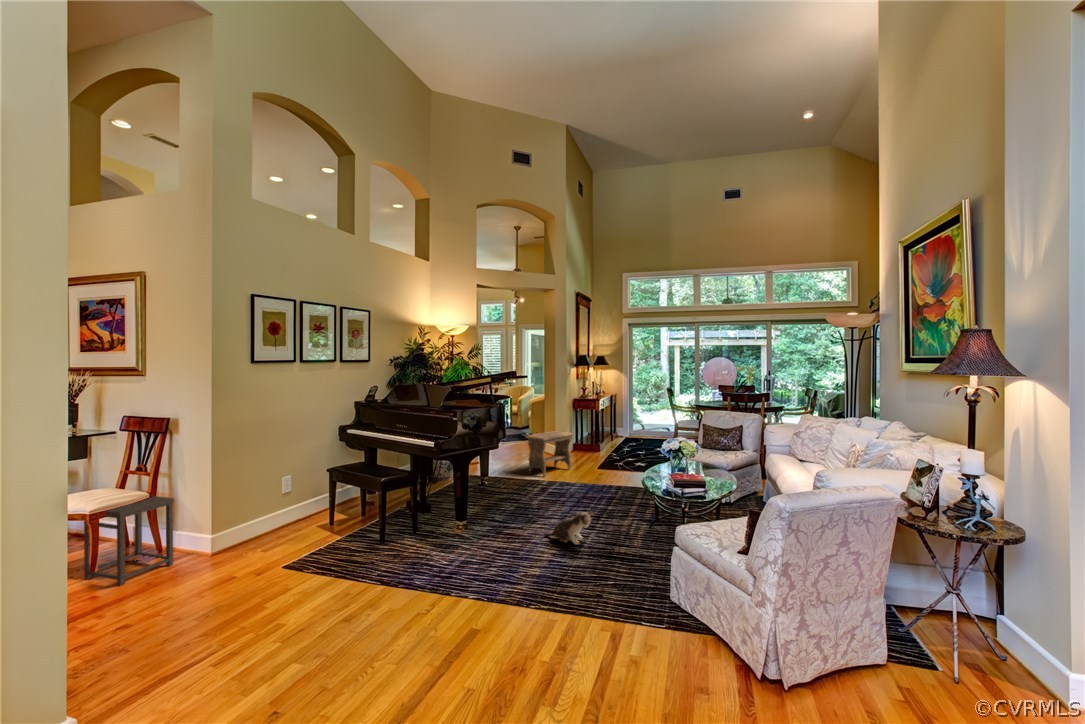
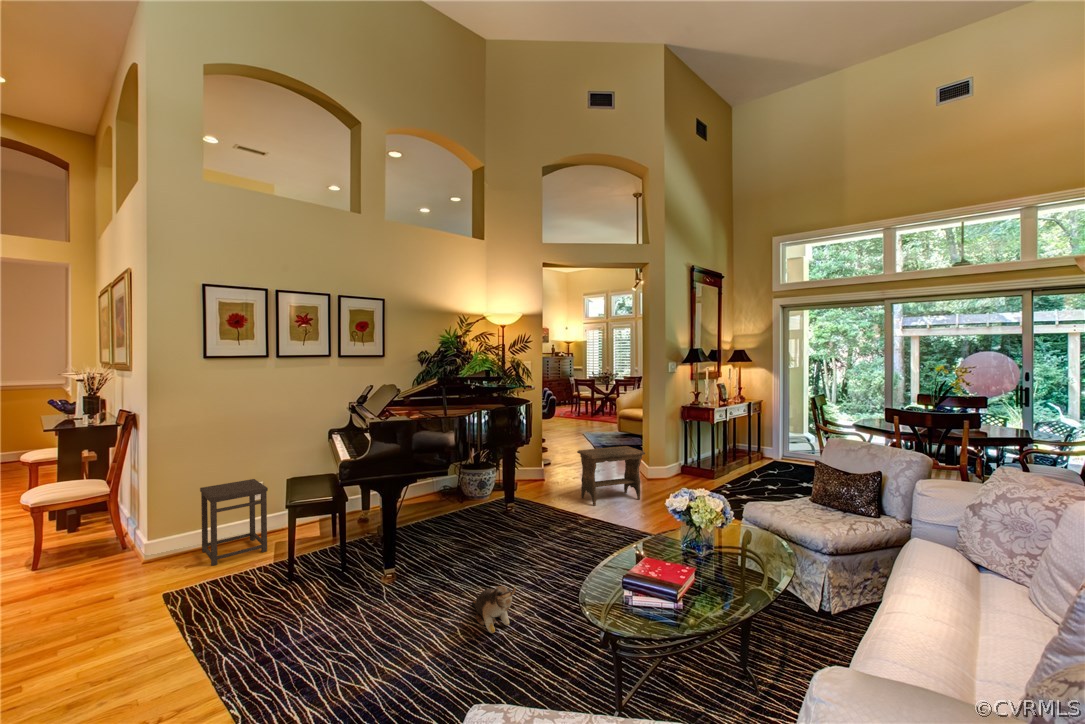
side table: present [84,496,174,585] -> present [200,479,268,566]

